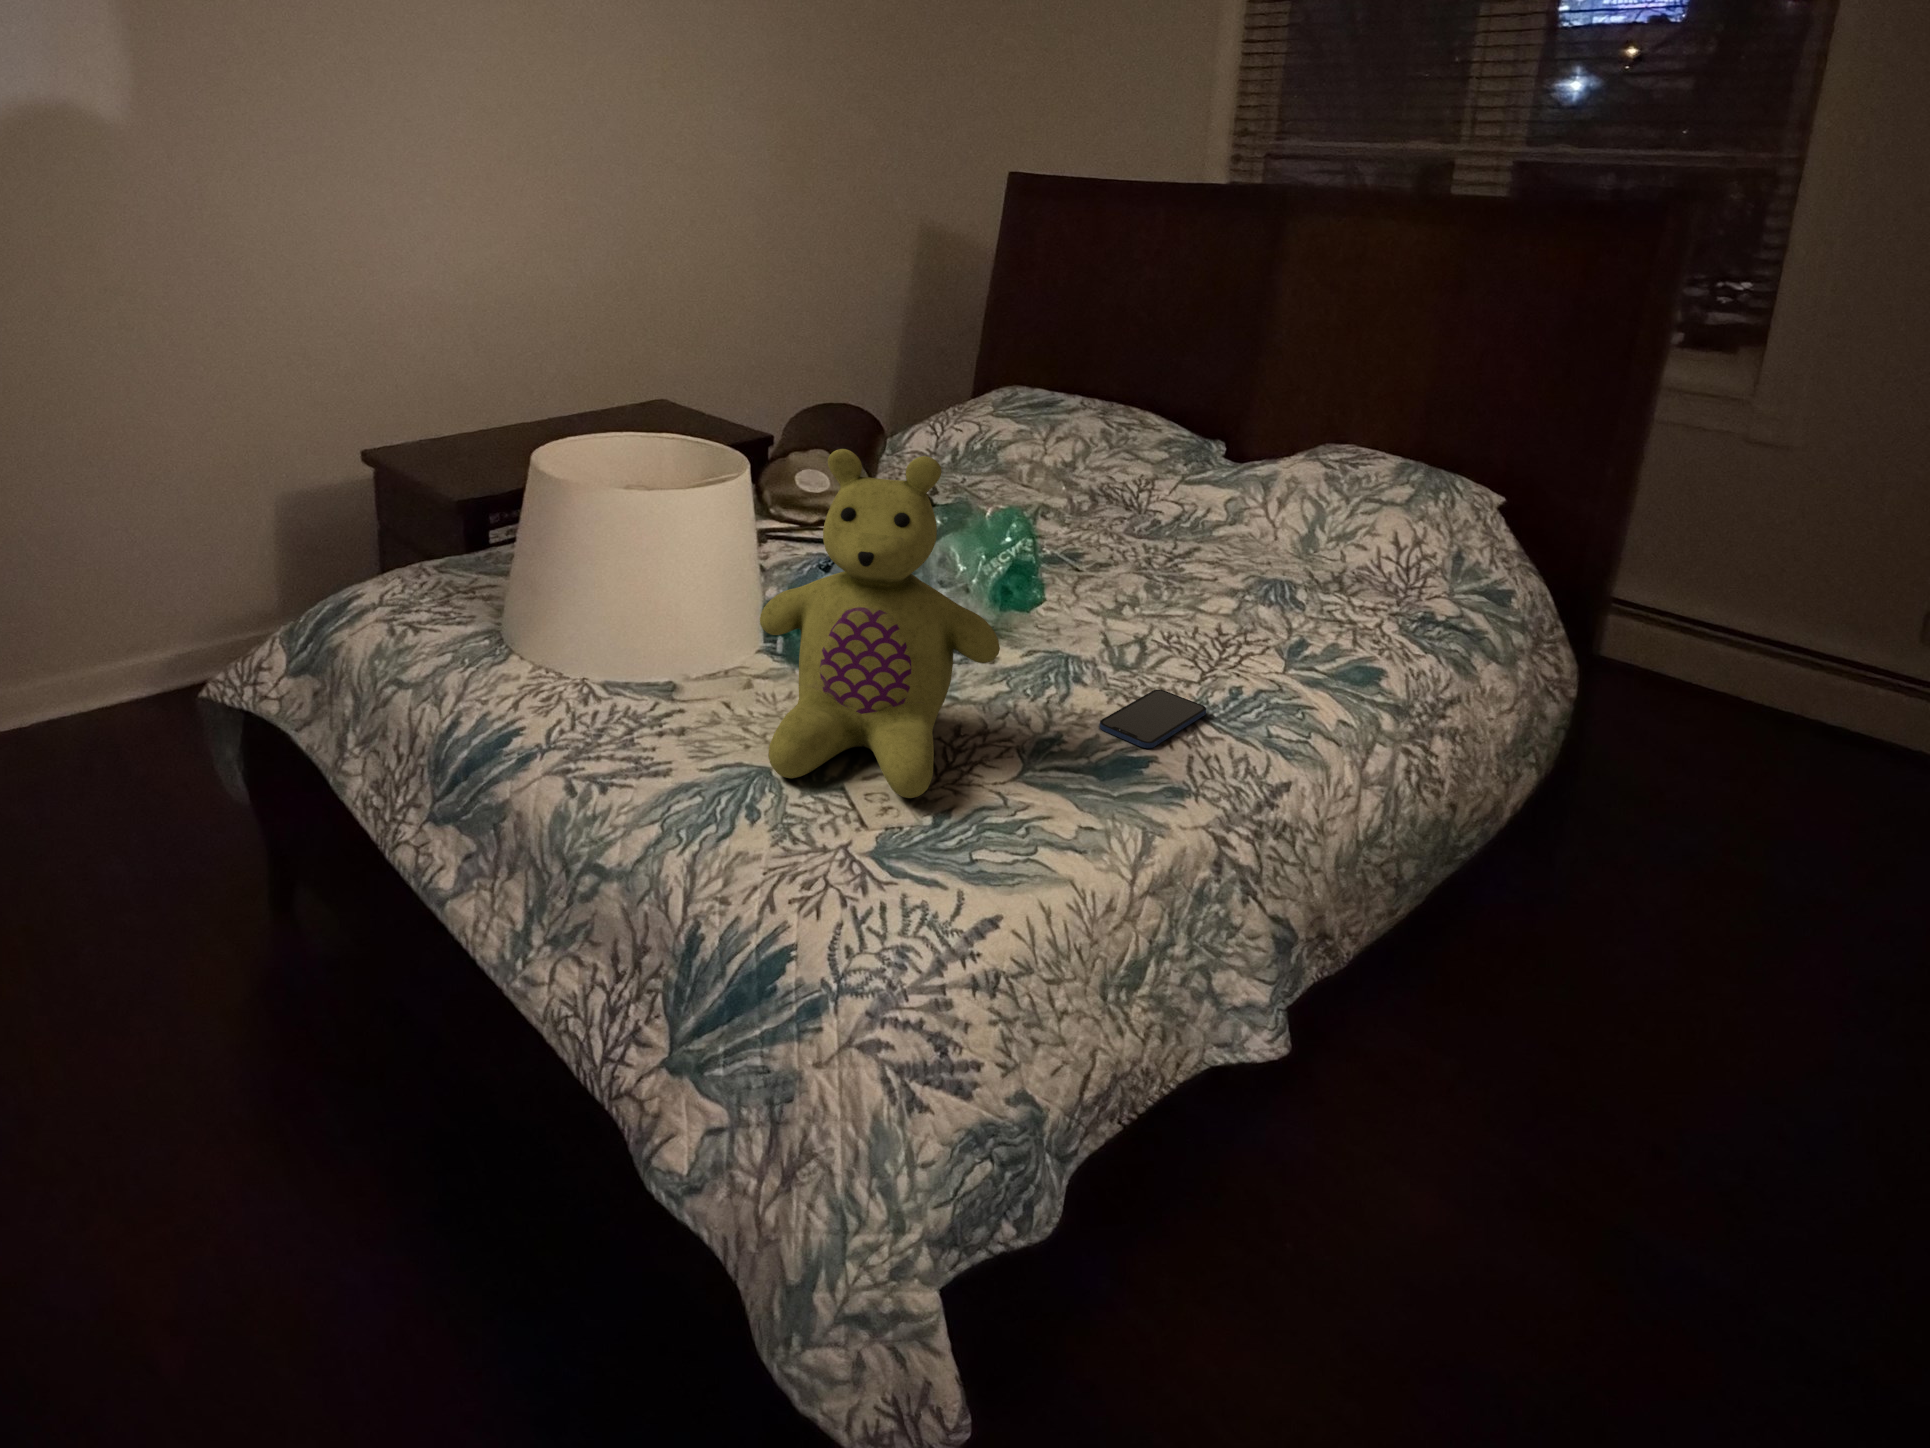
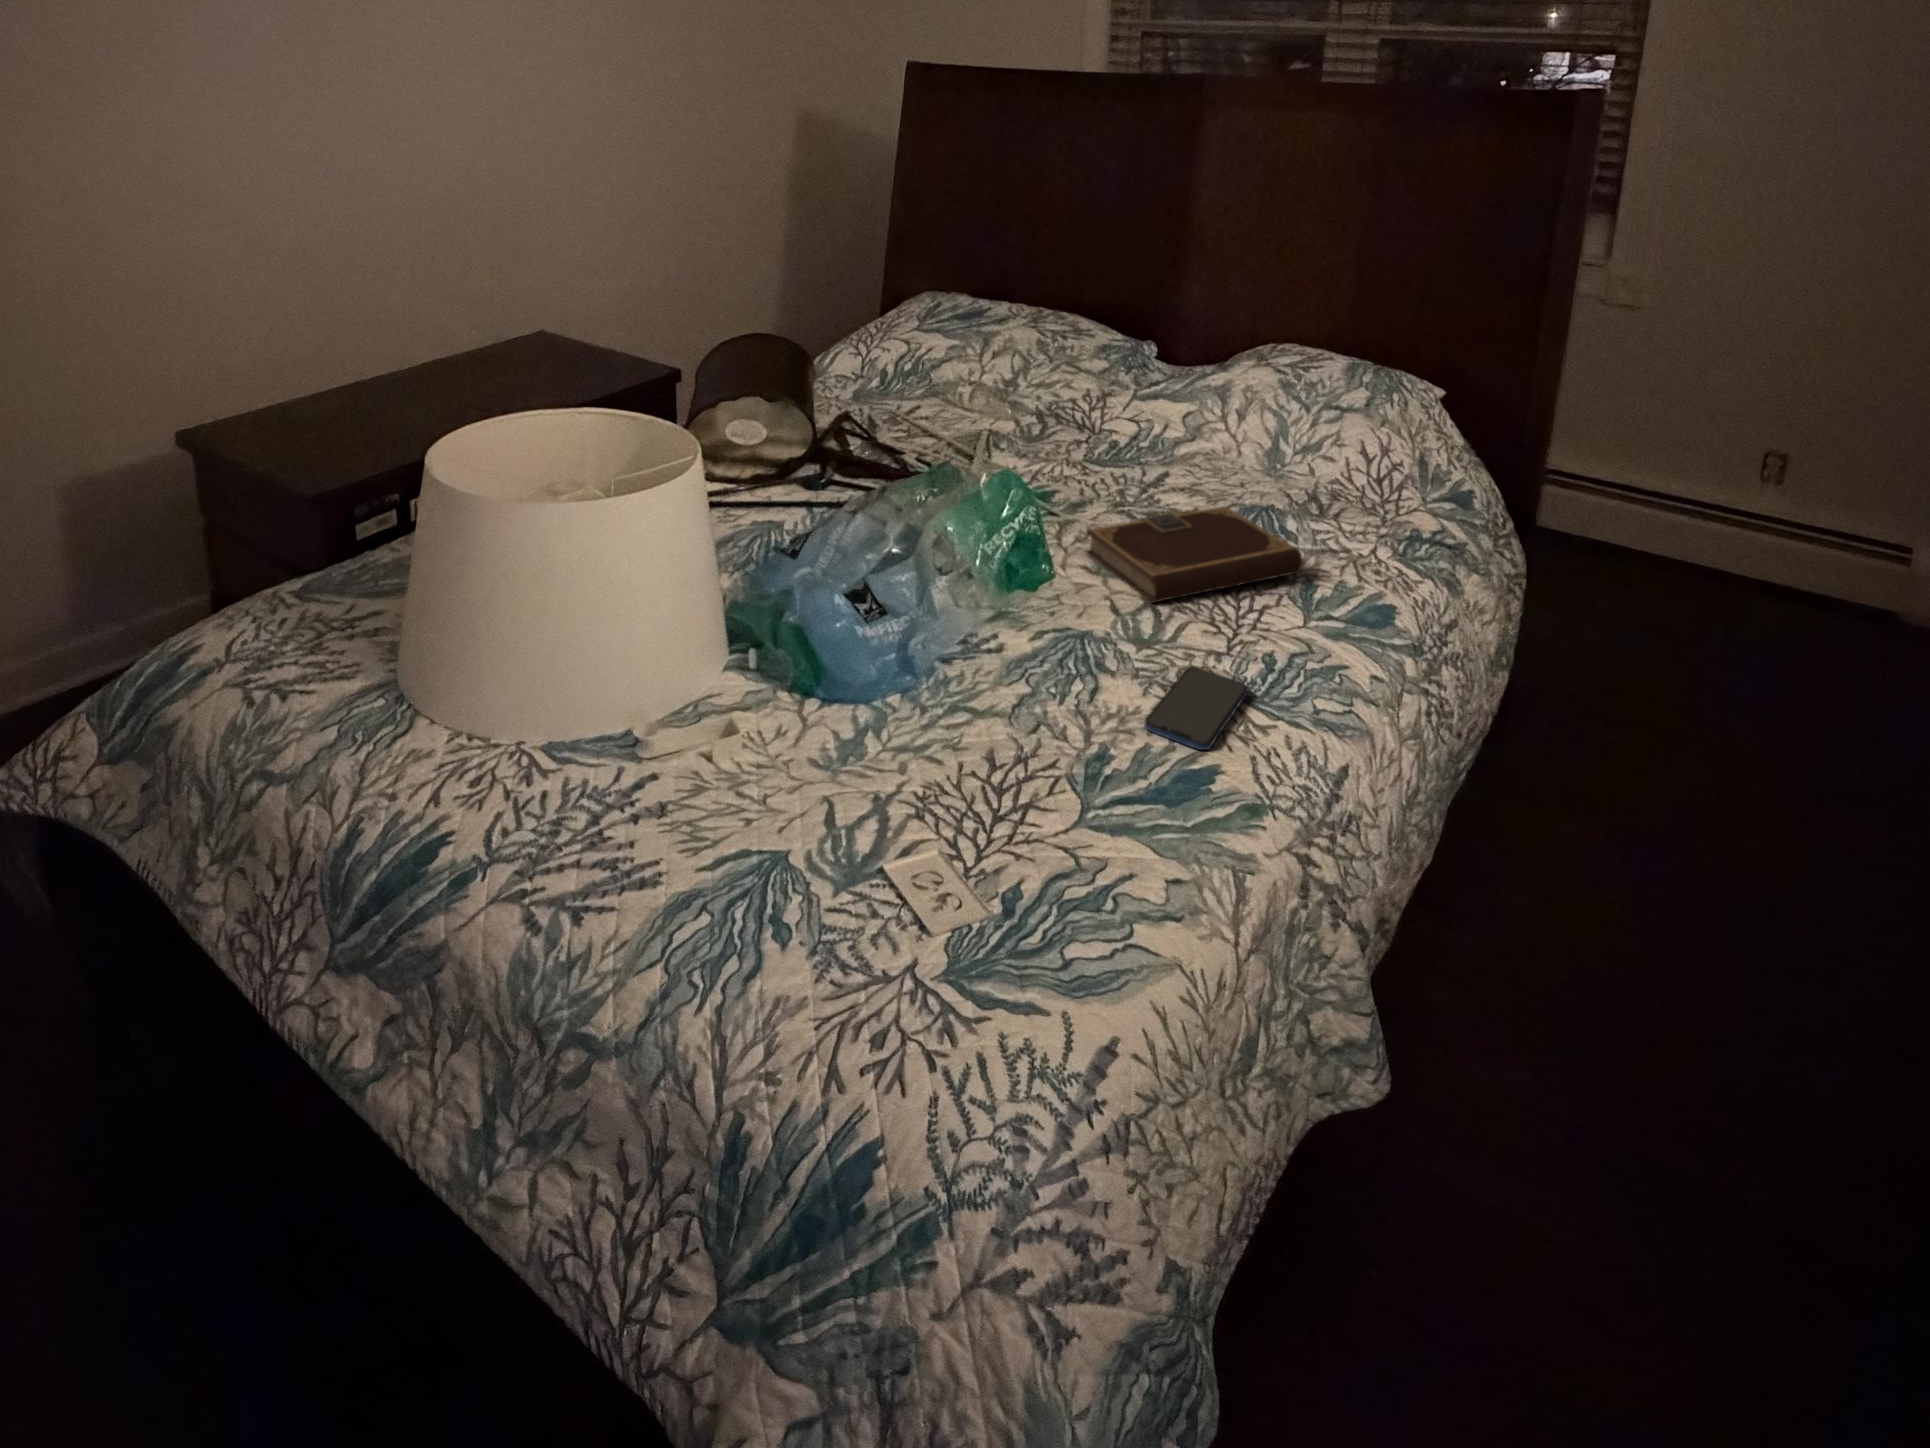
stuffed bear: present [760,449,1000,798] -> none [753,440,1049,875]
notebook: none [1095,574,1300,644] -> present [1086,506,1303,603]

